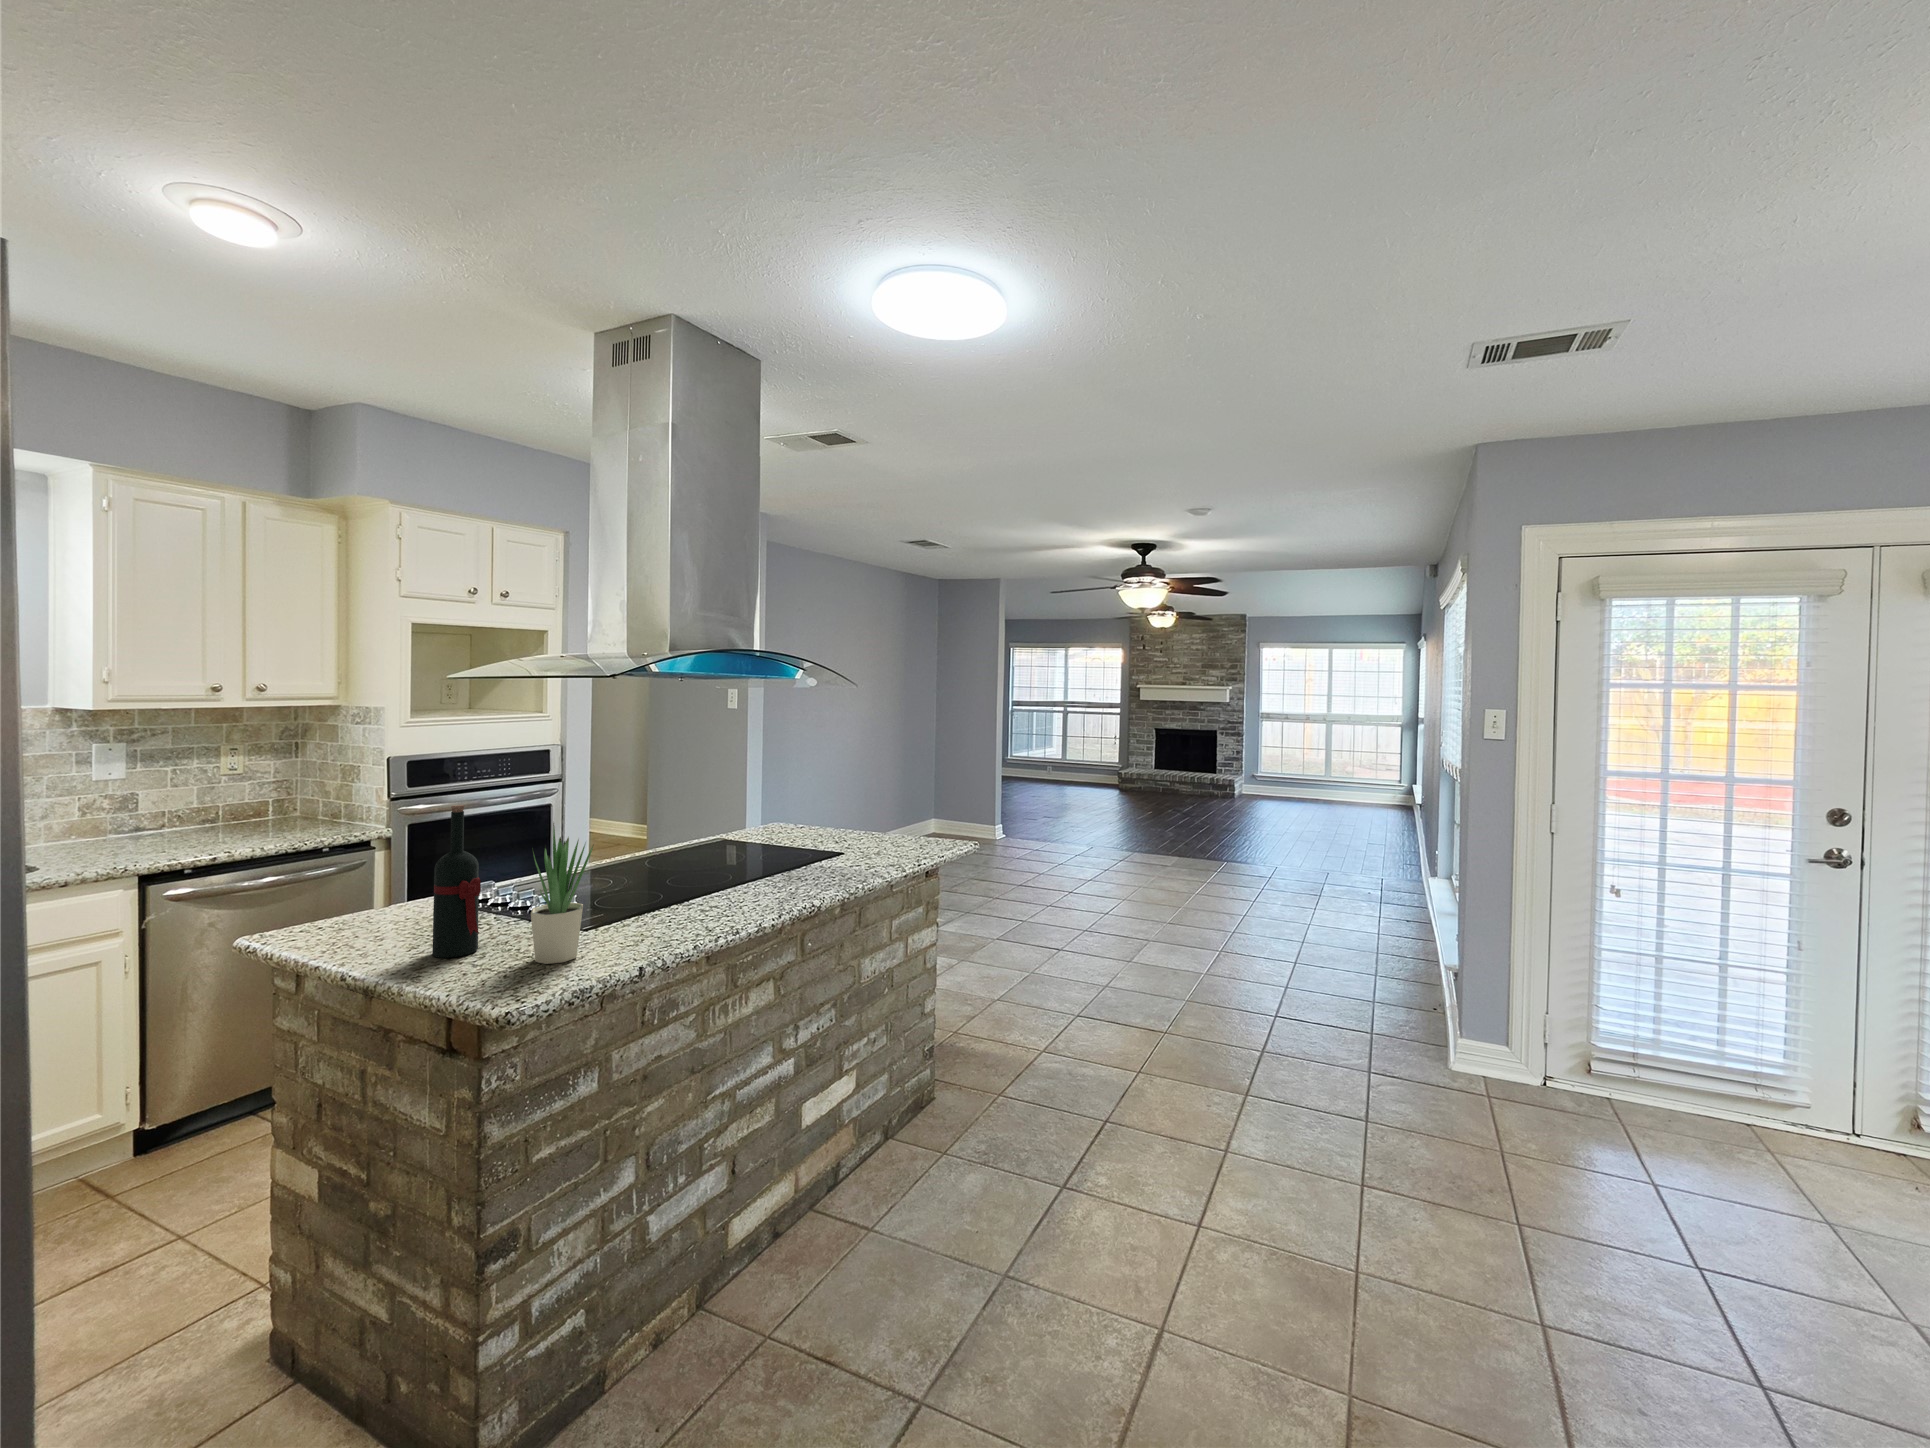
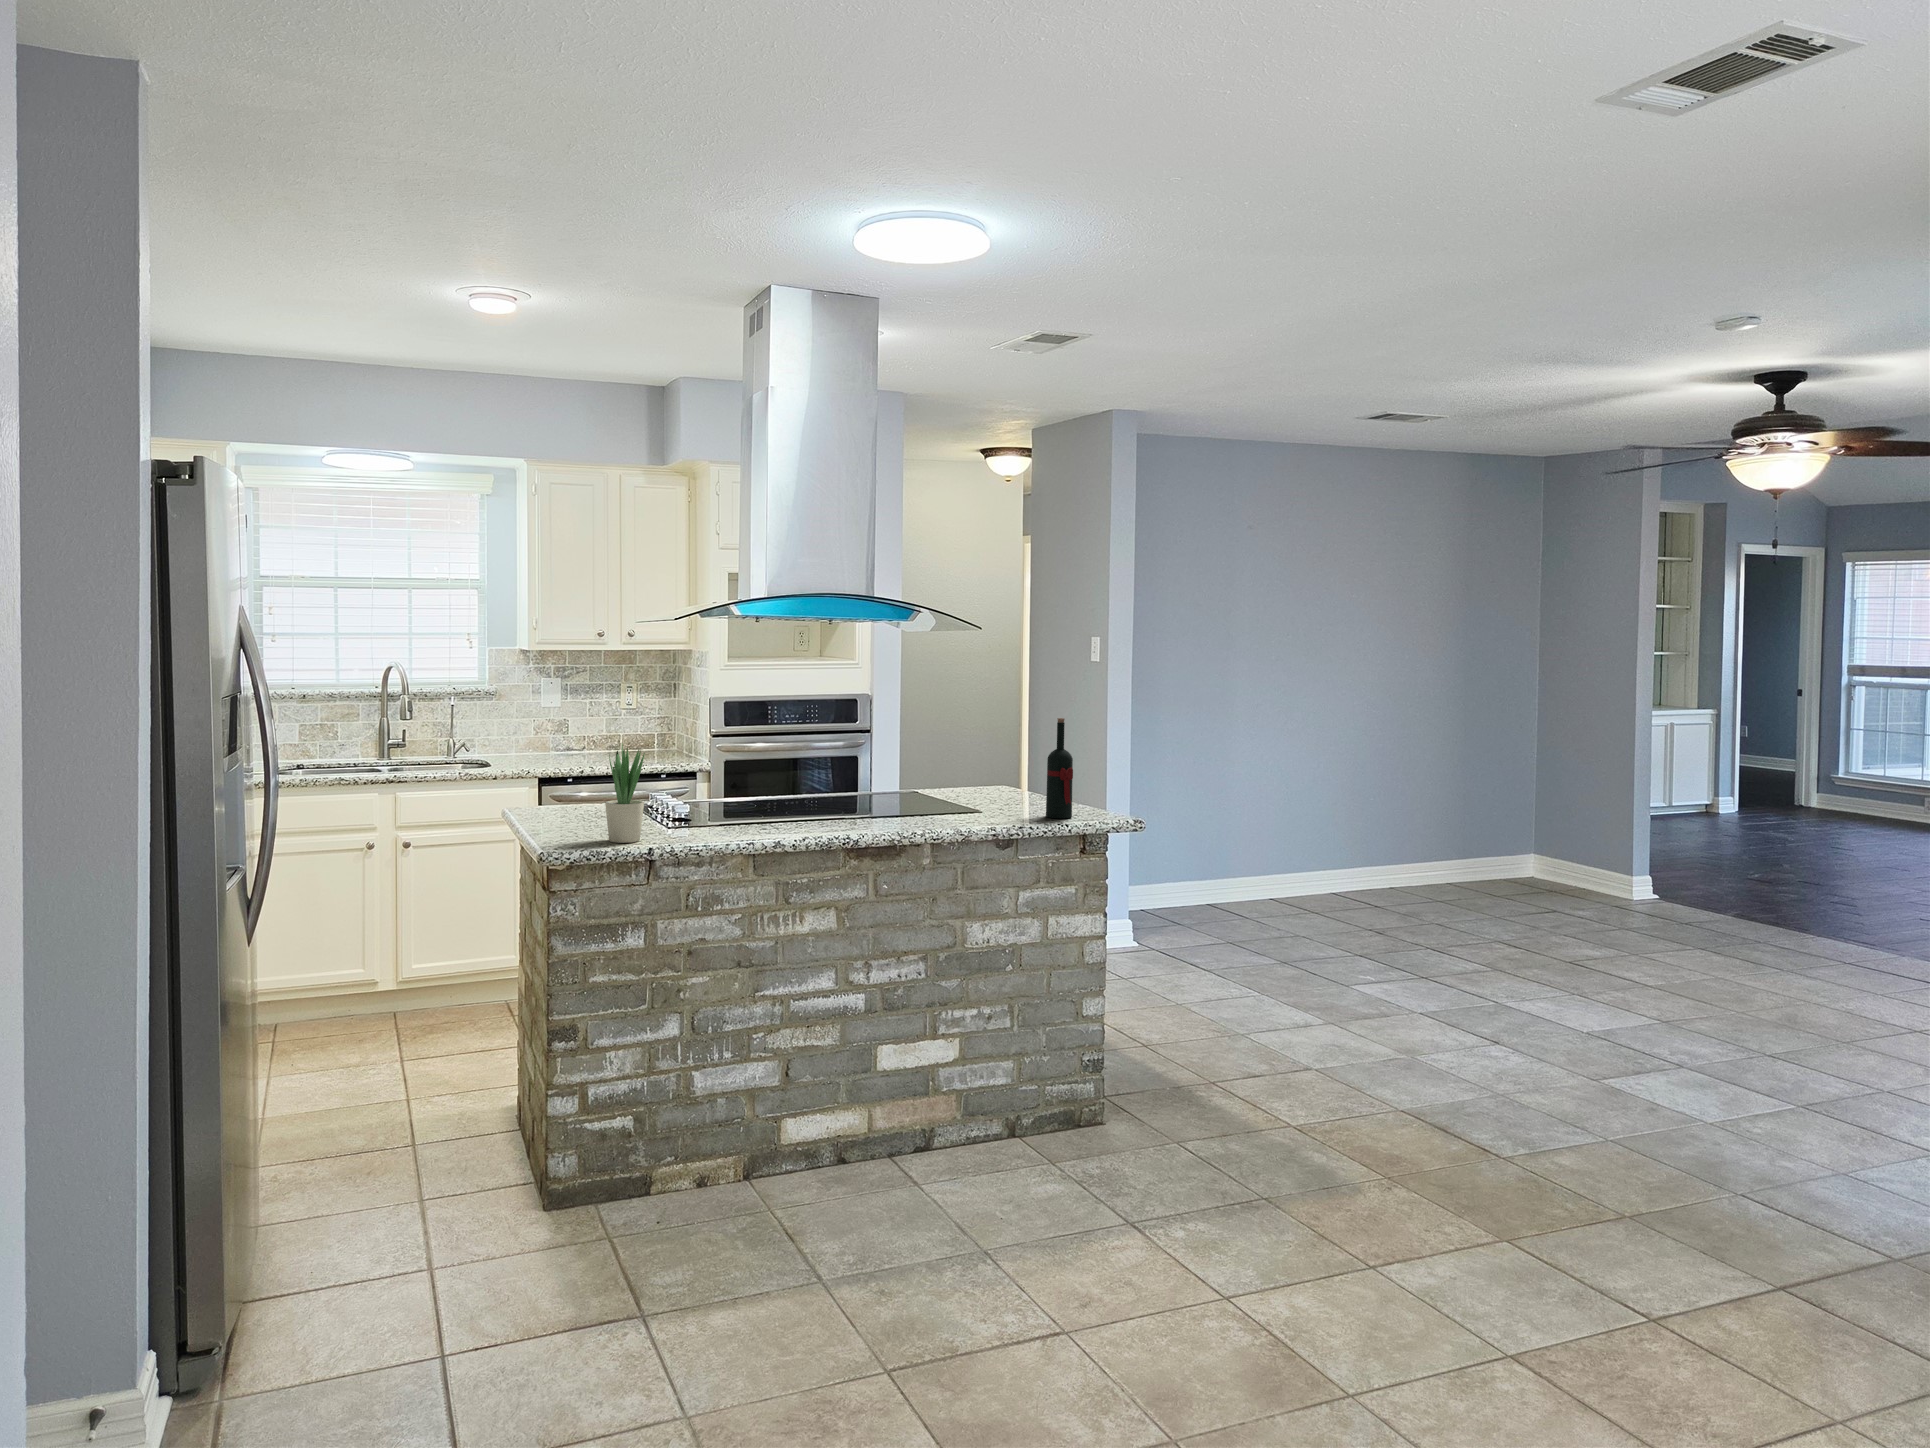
wine bottle: present [432,805,481,958] -> present [1046,718,1073,818]

